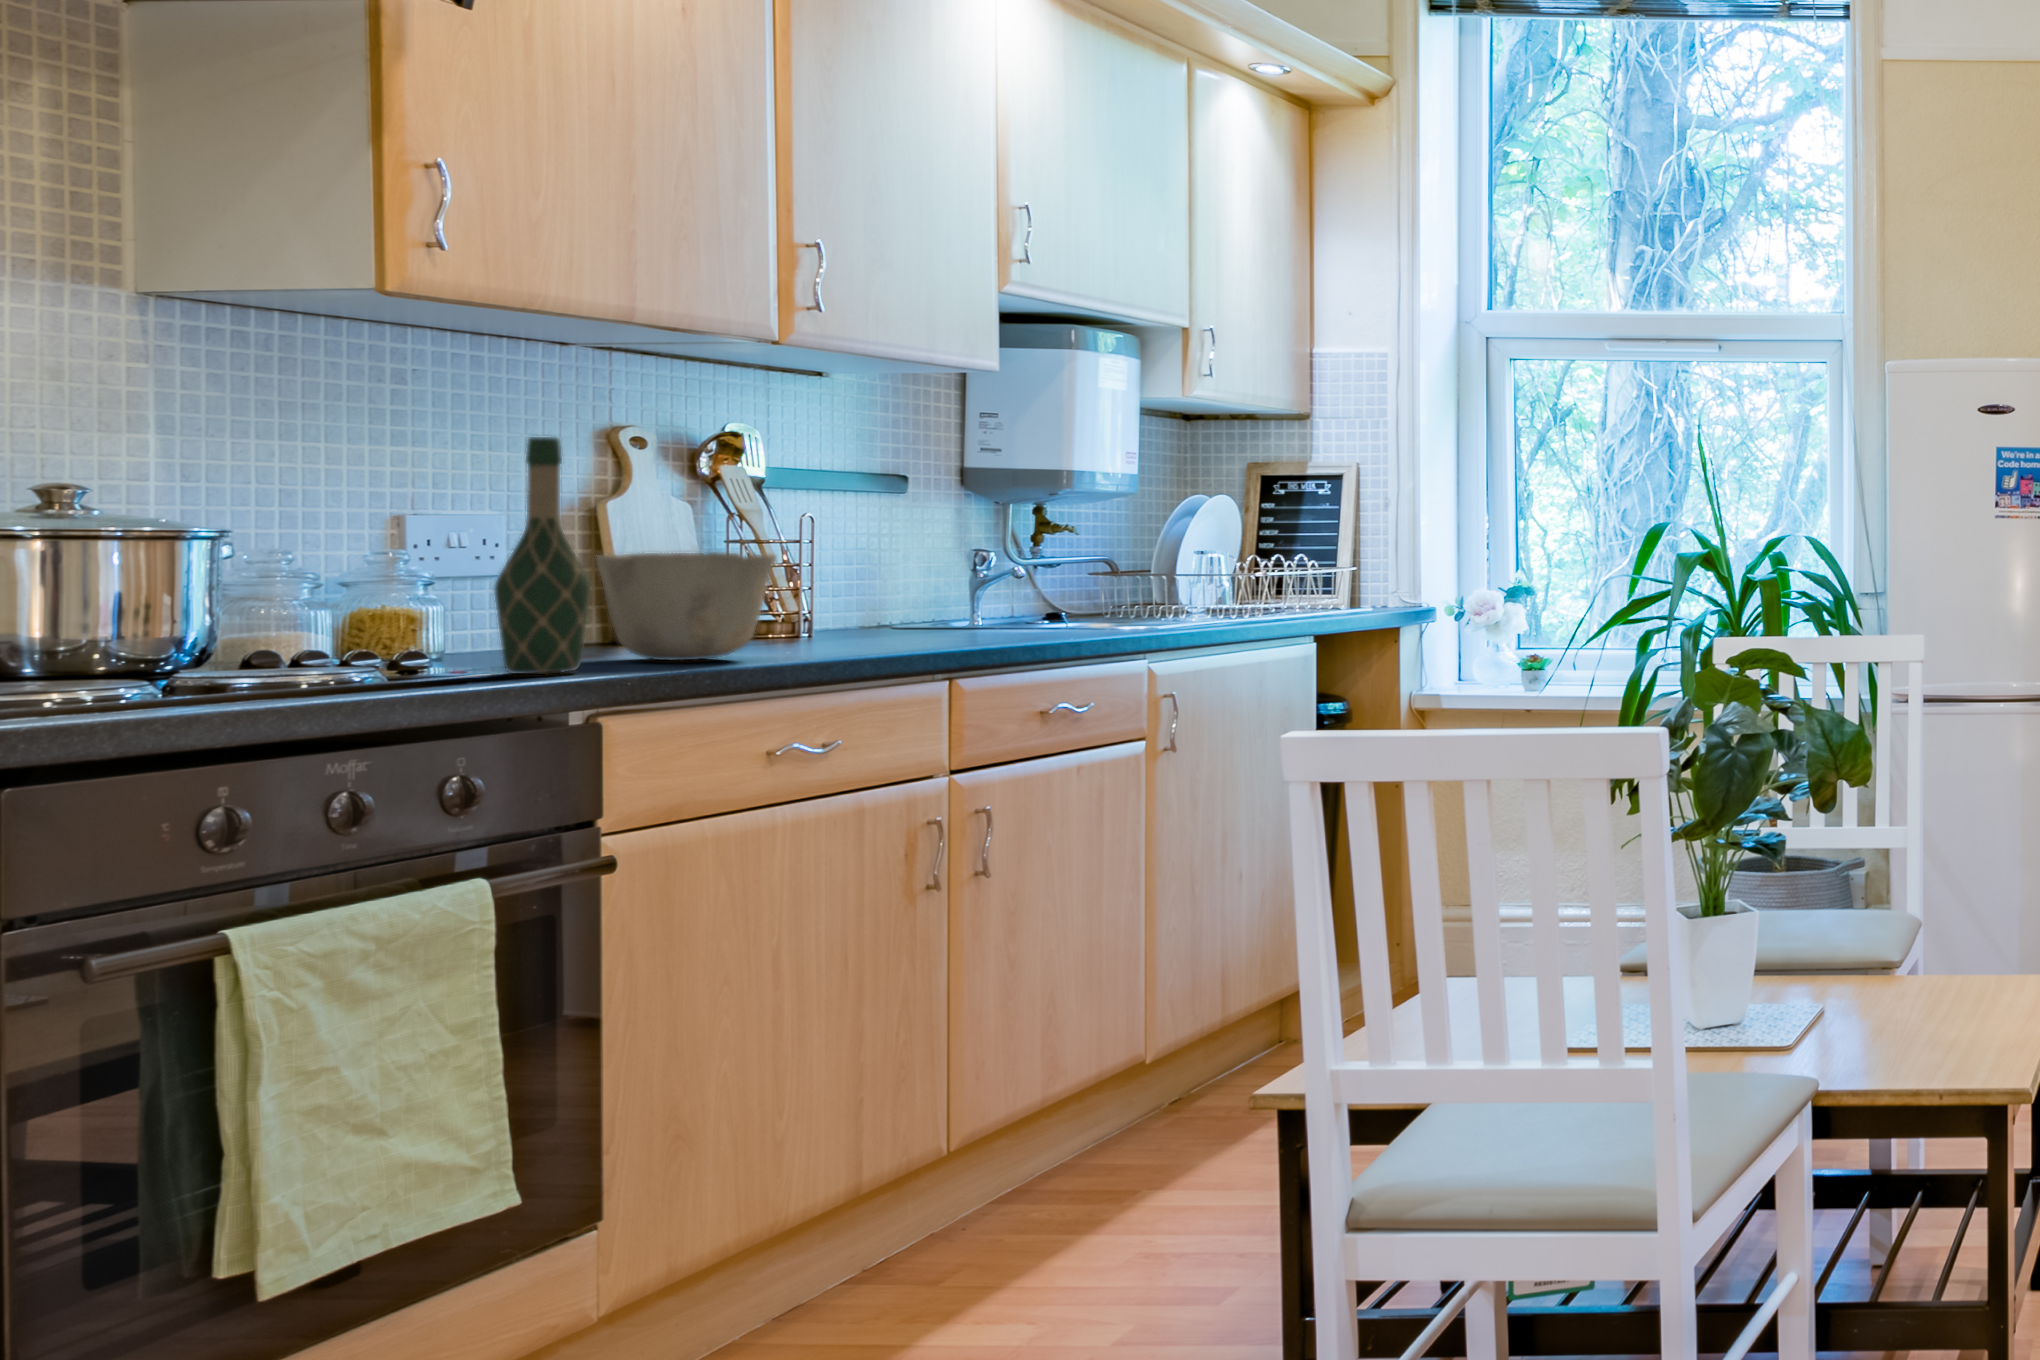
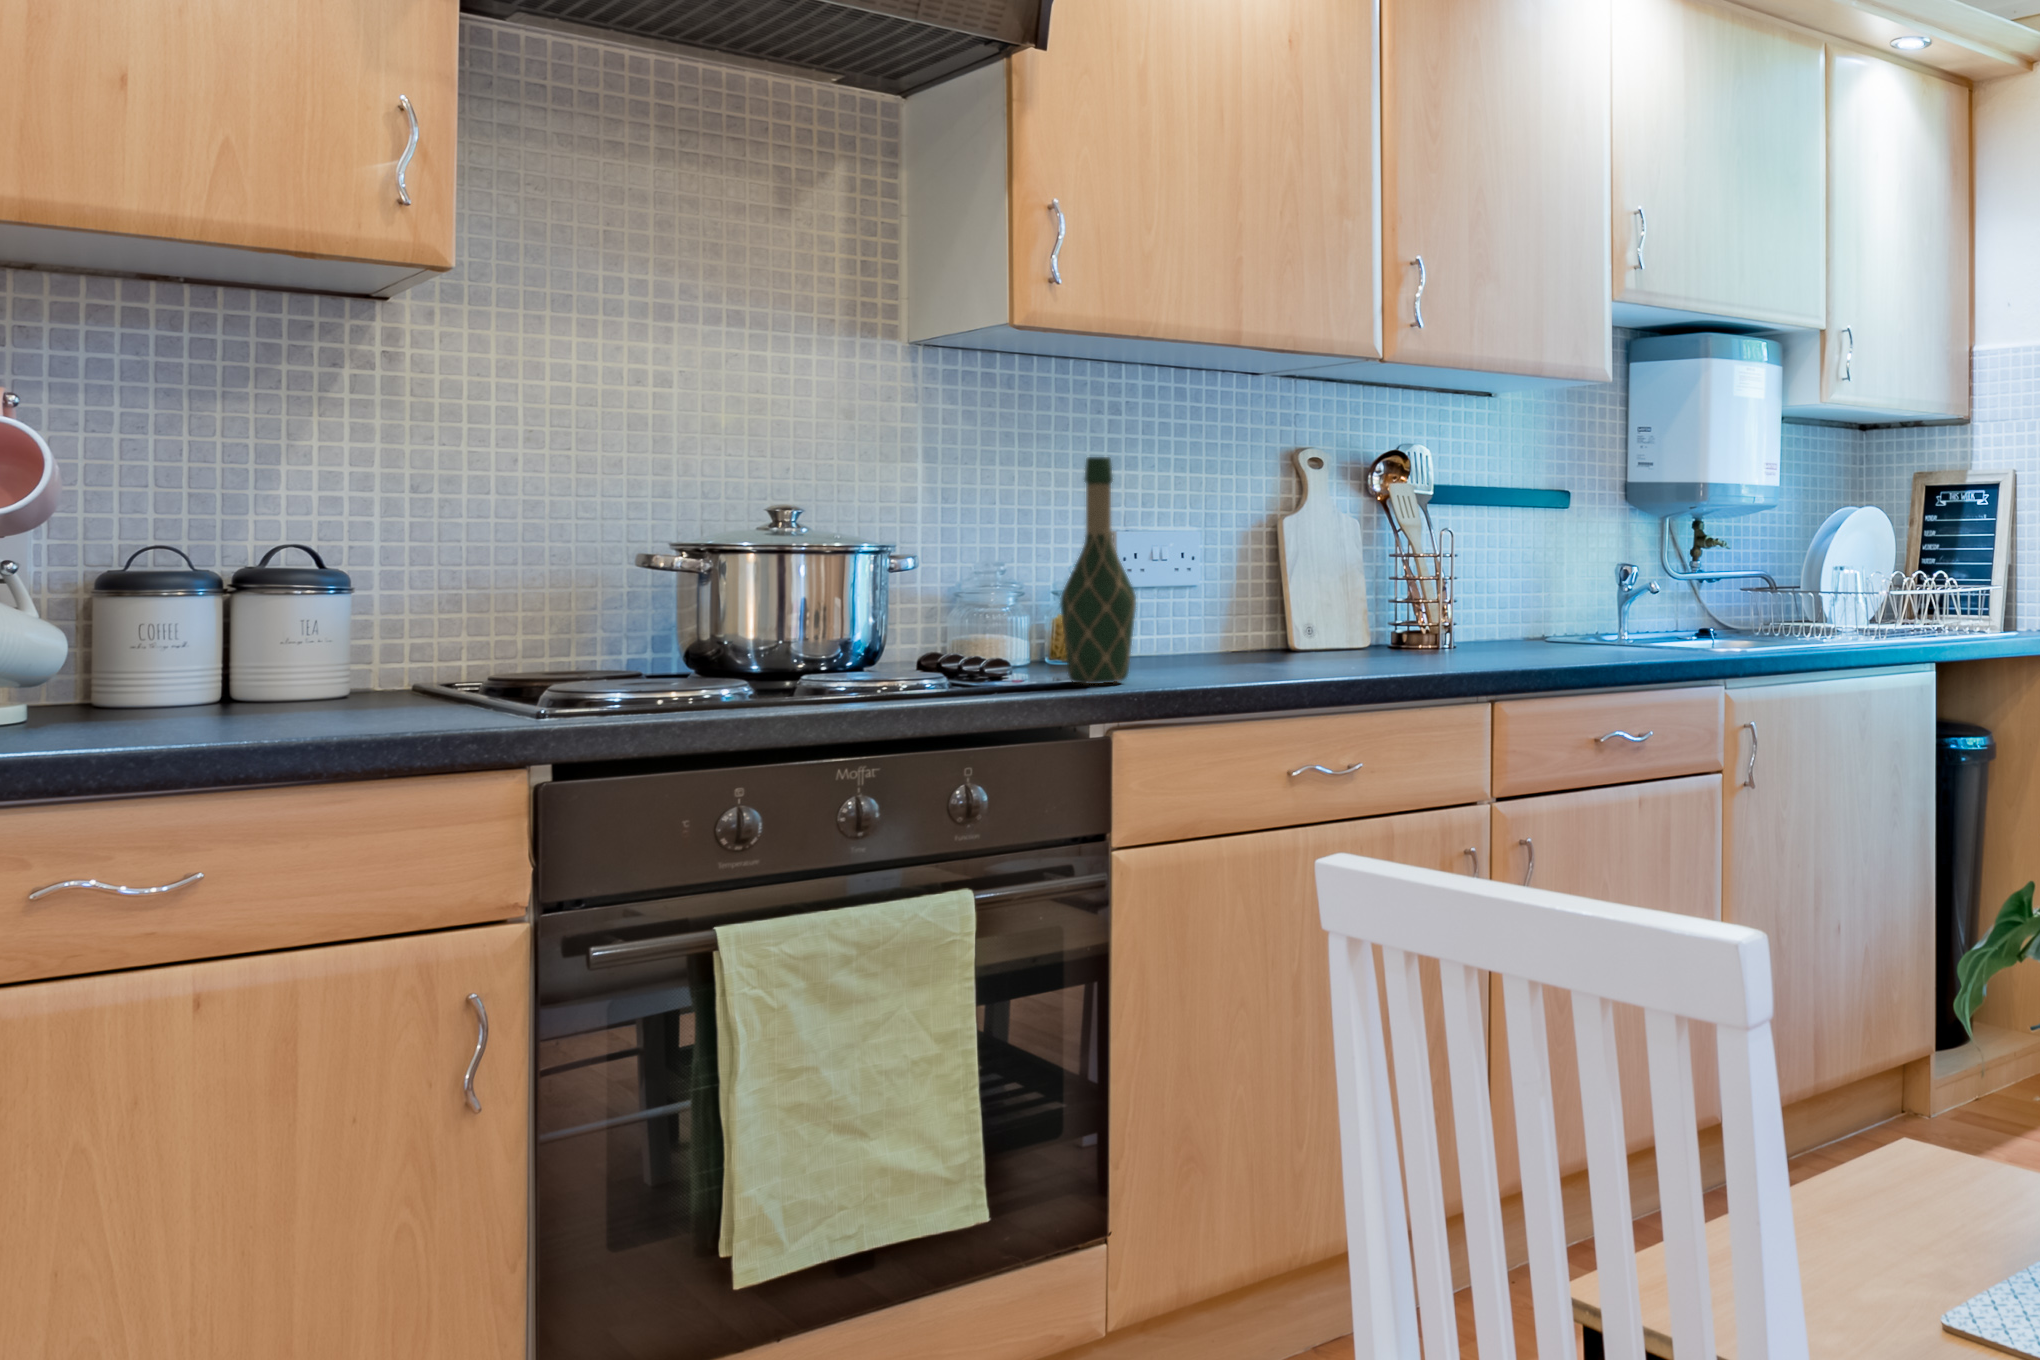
ceramic bowl: present [596,552,776,660] -> none [1177,566,1325,672]

